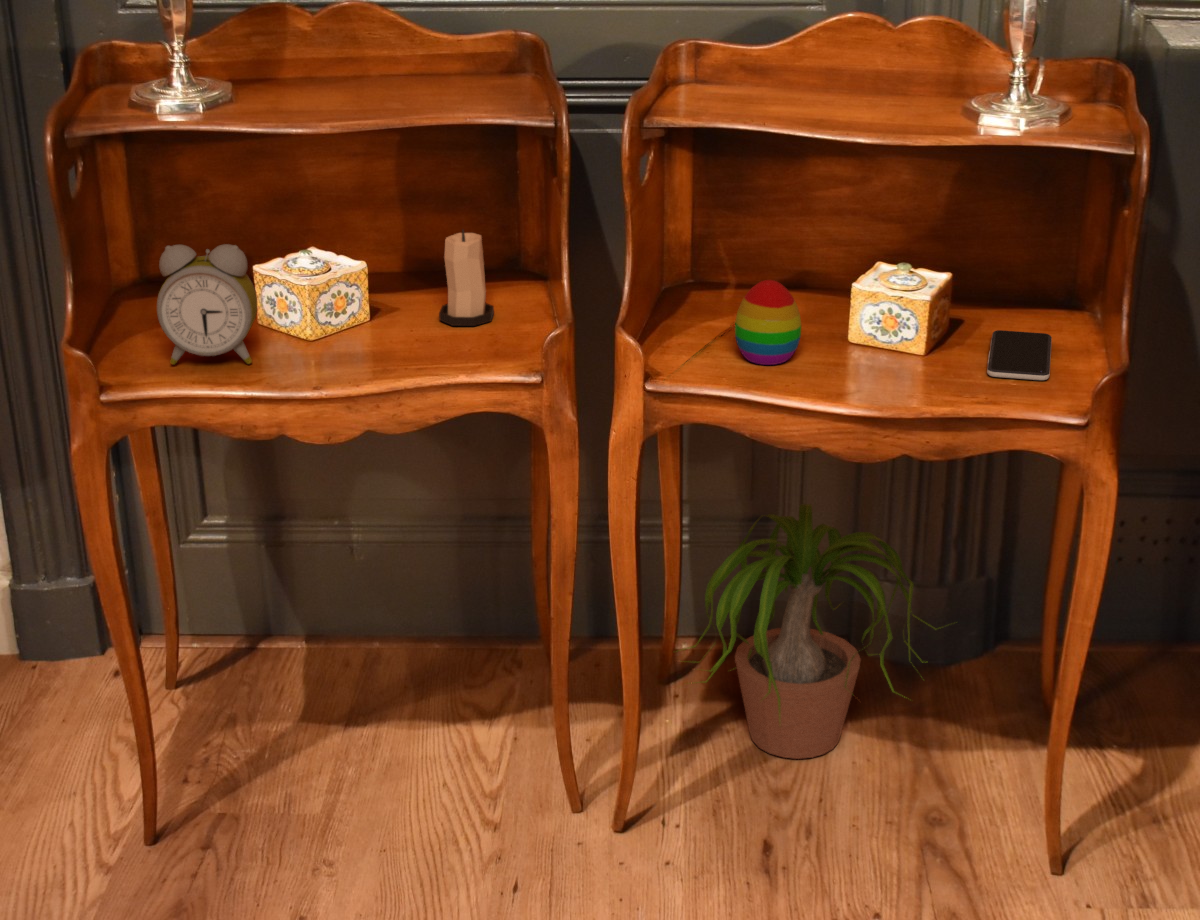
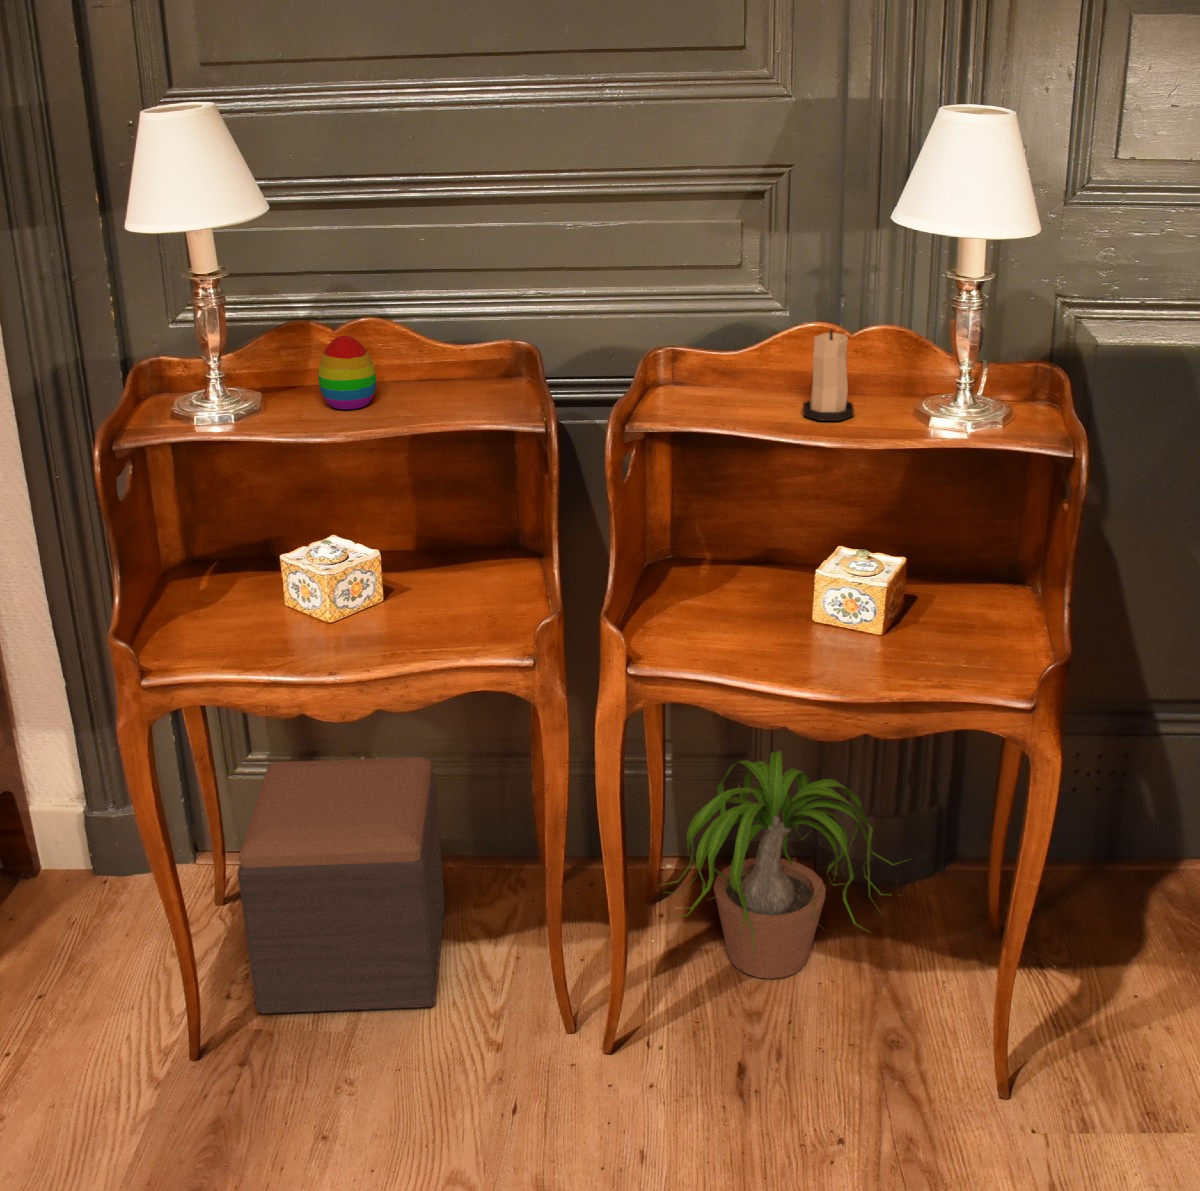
candle: present [439,230,494,326] -> present [803,329,854,421]
alarm clock: present [157,244,257,364] -> none [188,543,280,648]
decorative egg: present [735,280,801,365] -> present [318,336,376,410]
smartphone: present [987,330,1052,380] -> none [938,610,996,663]
footstool: none [203,511,429,793] -> present [237,757,445,1014]

